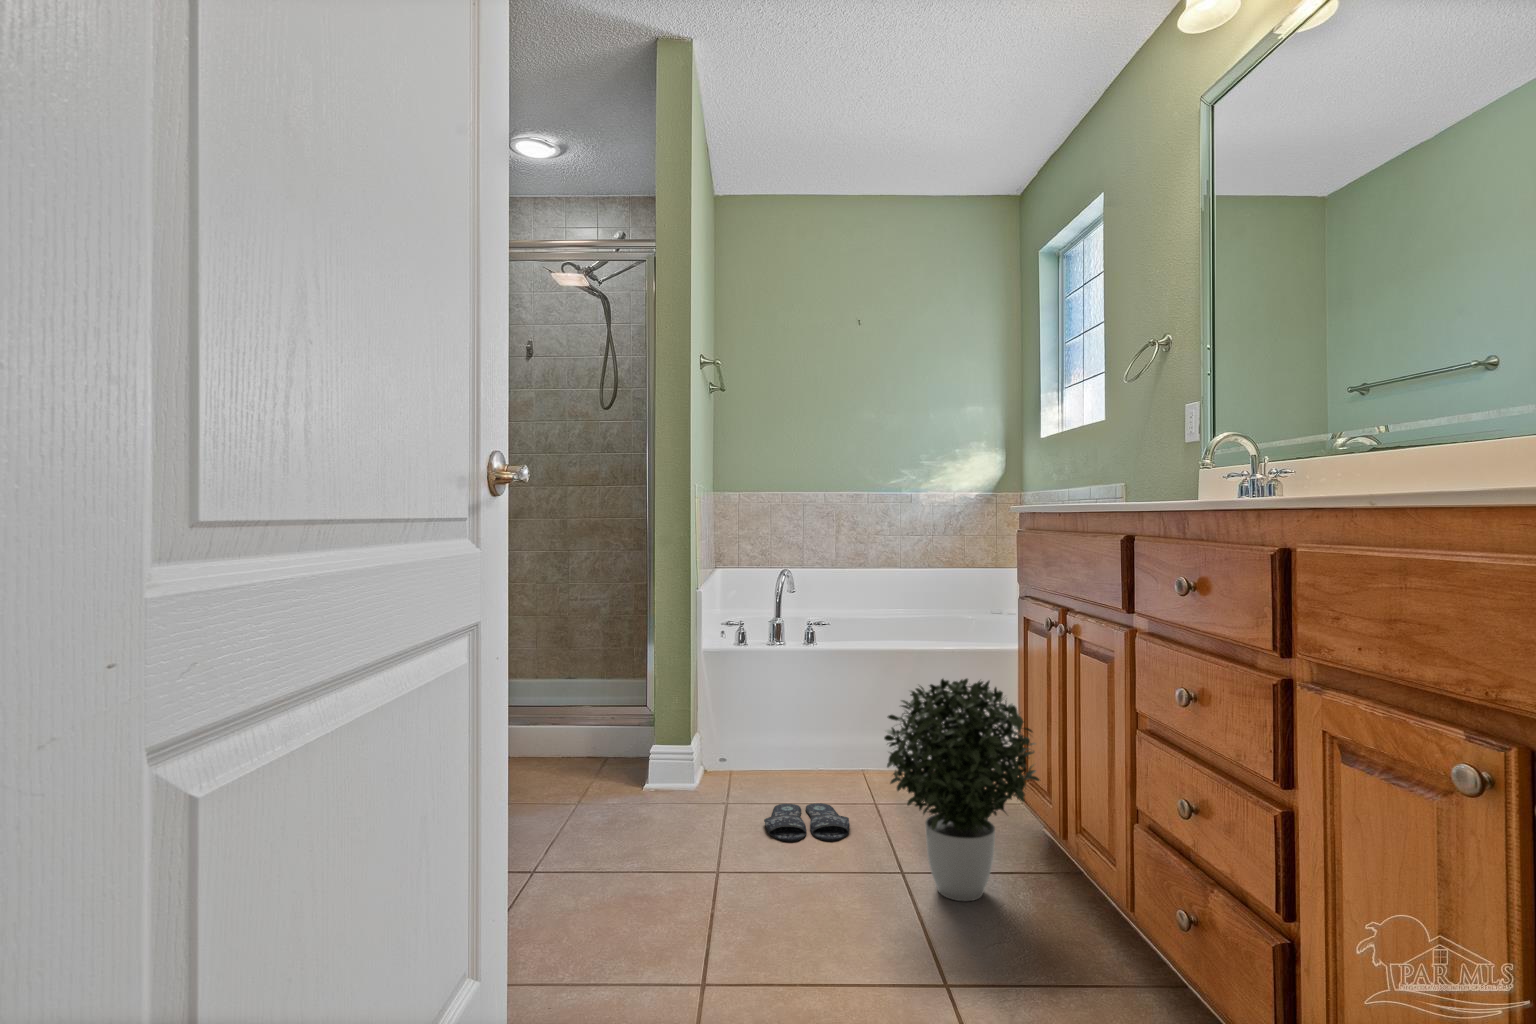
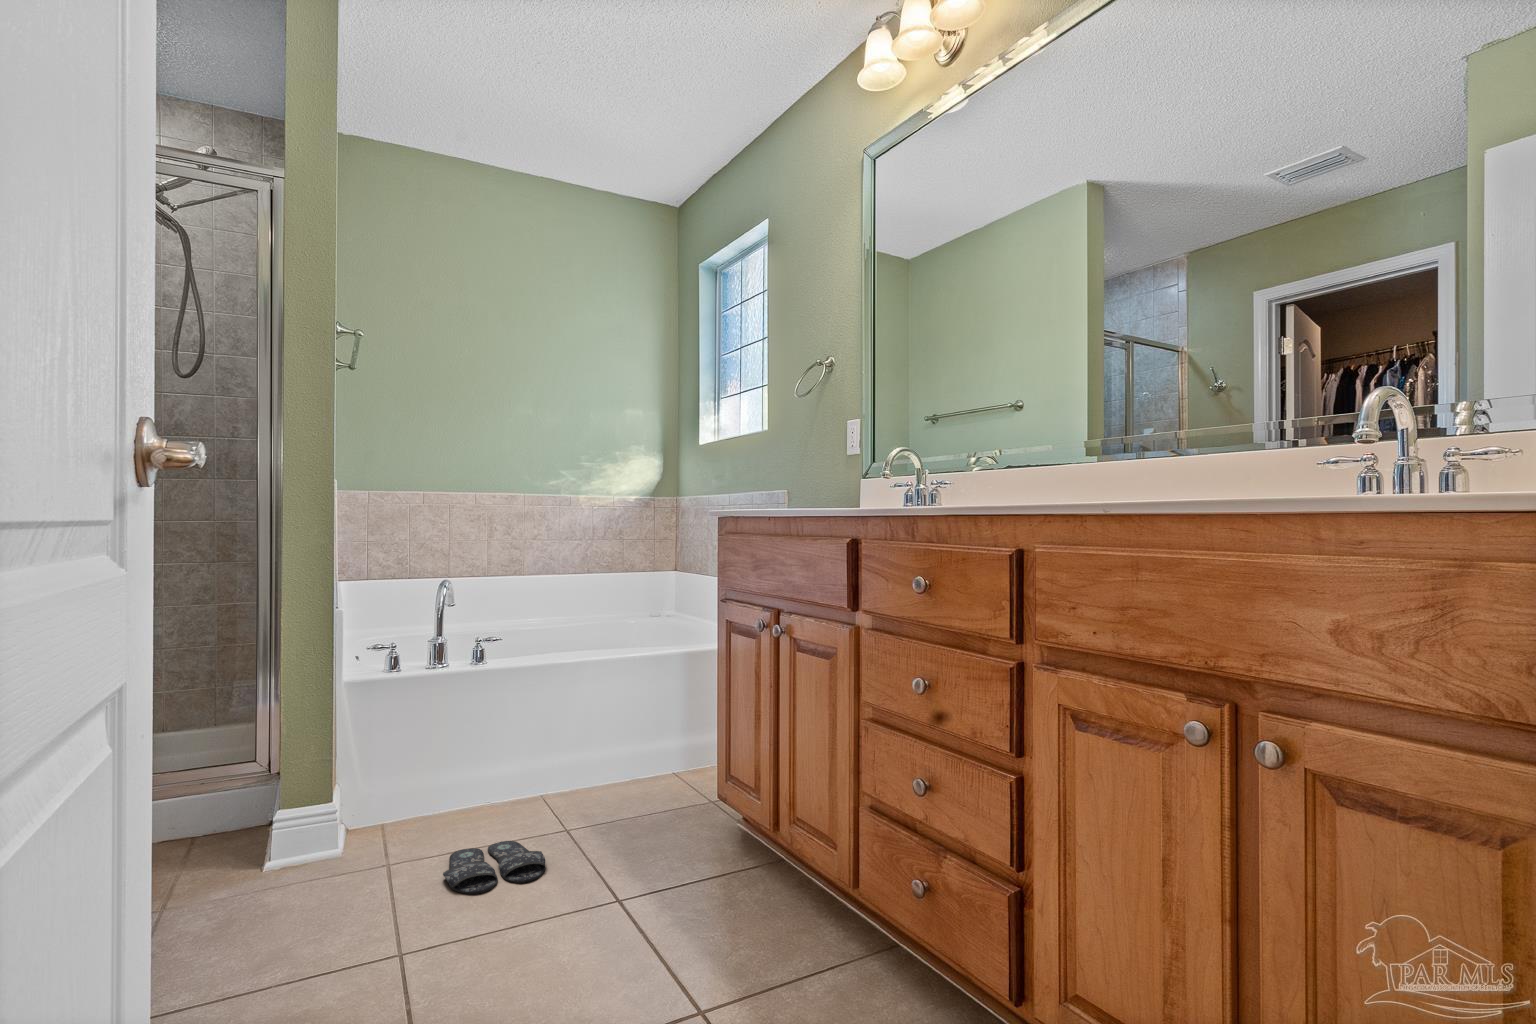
potted plant: present [884,679,1040,901] -> none [599,686,756,917]

